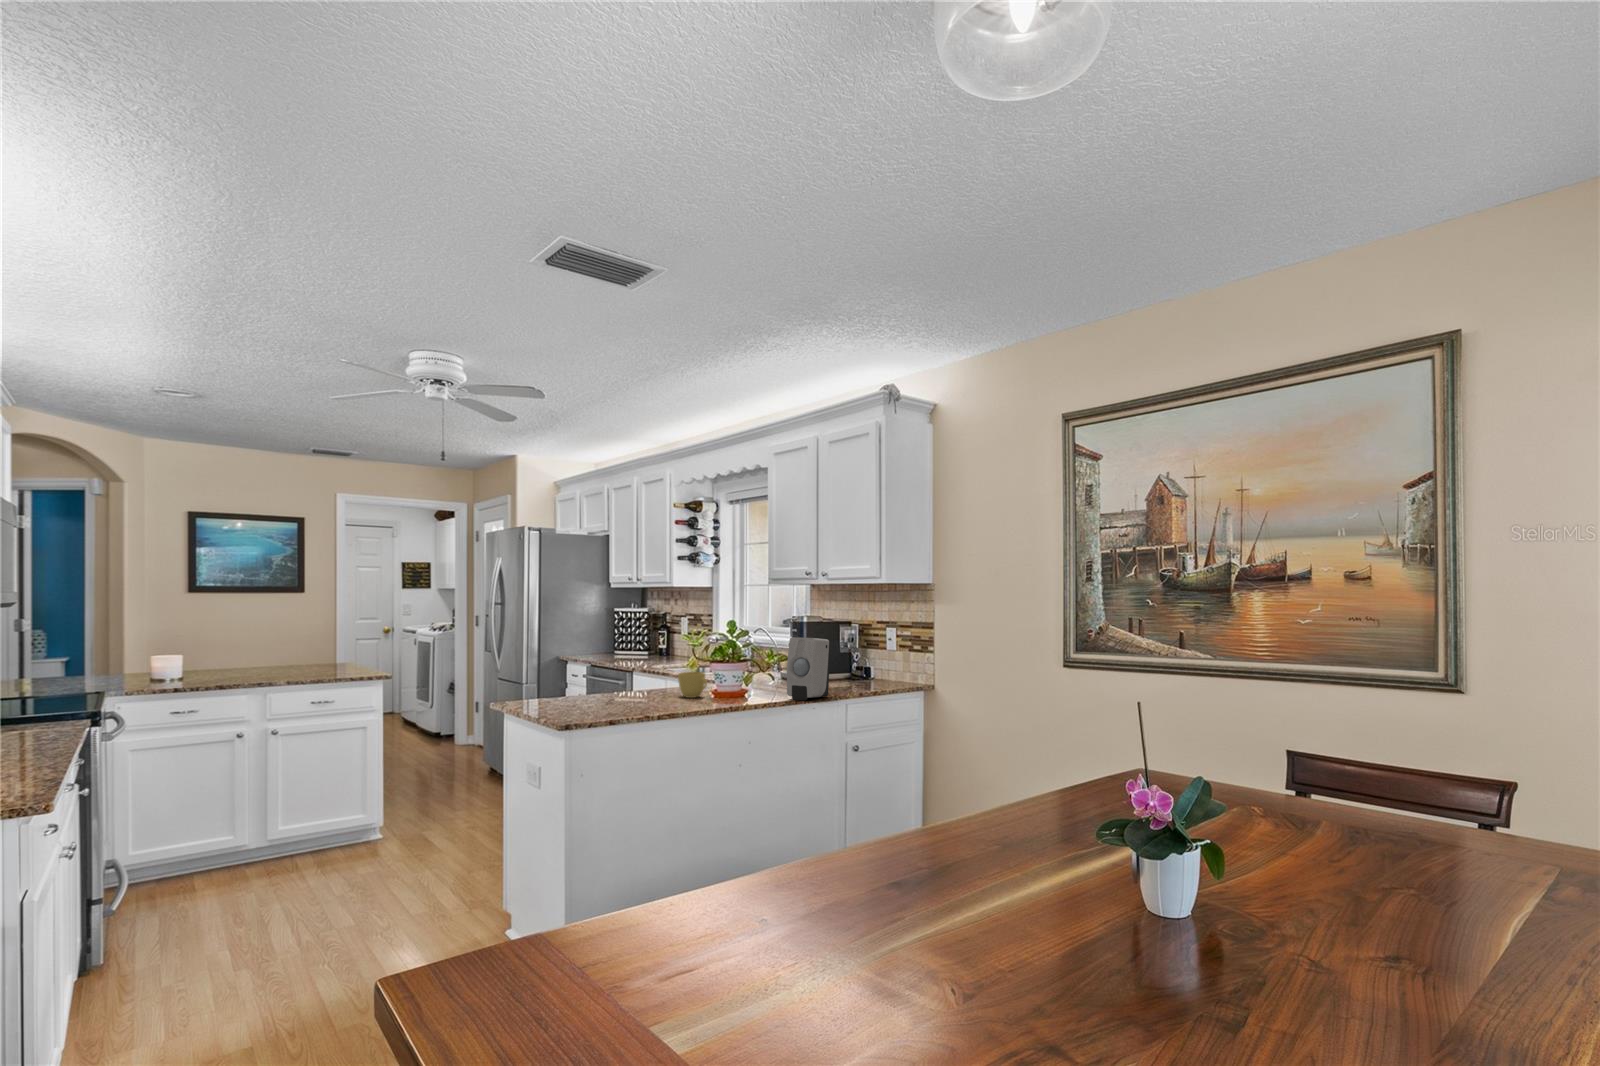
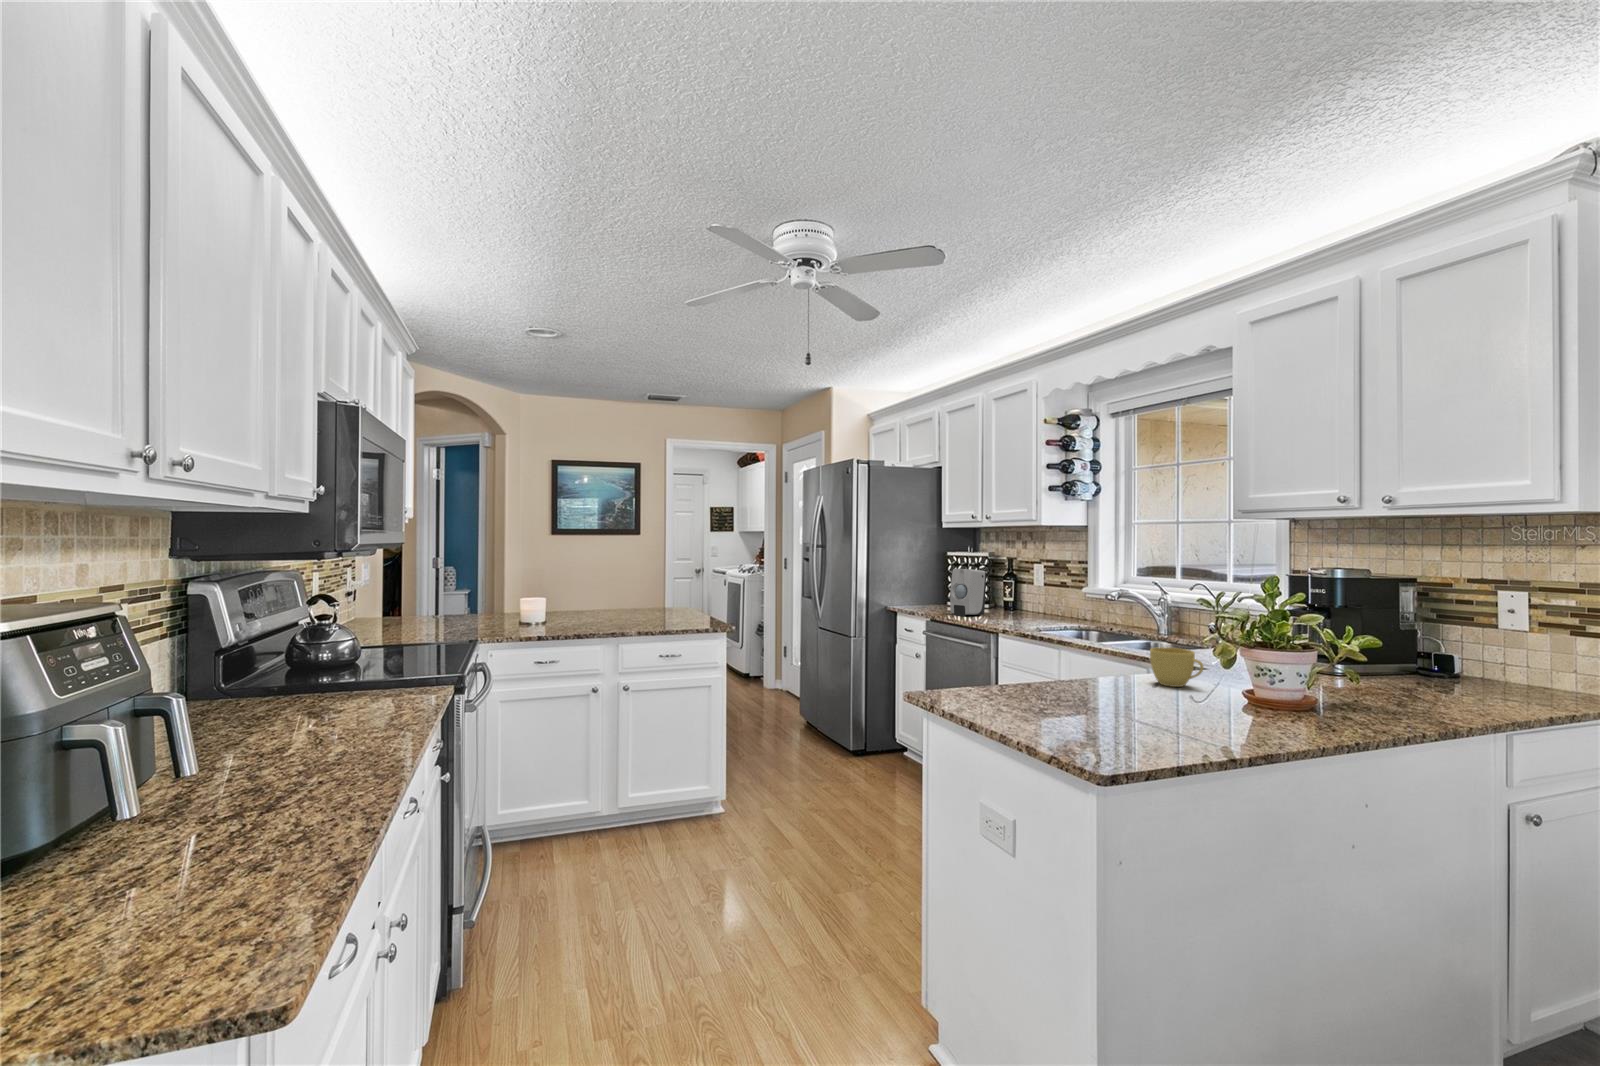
soap dispenser: present [787,637,830,700] -> present [950,569,986,616]

